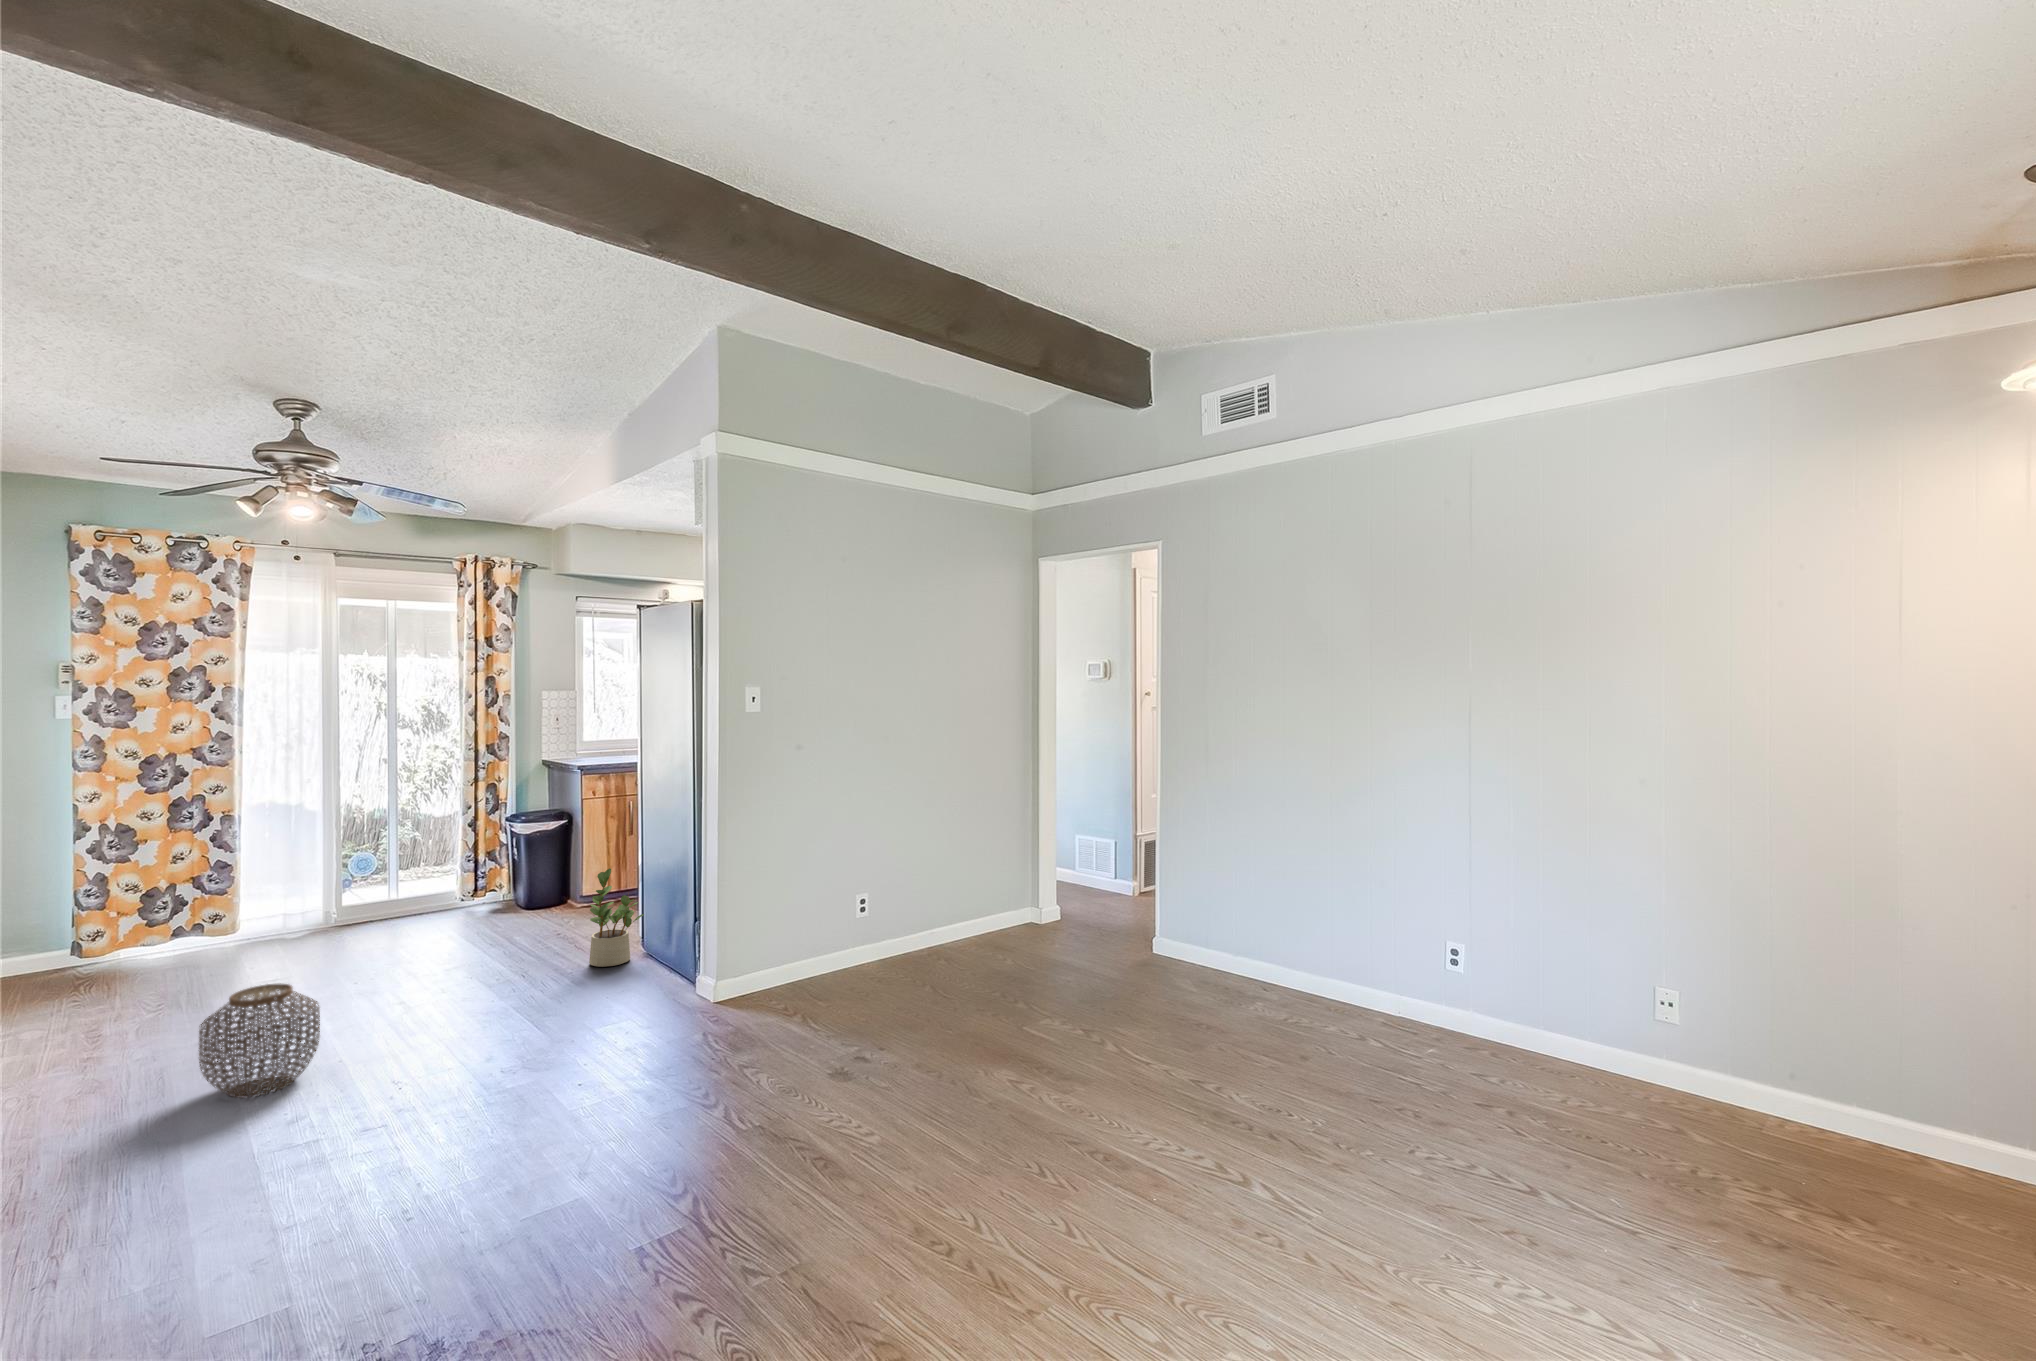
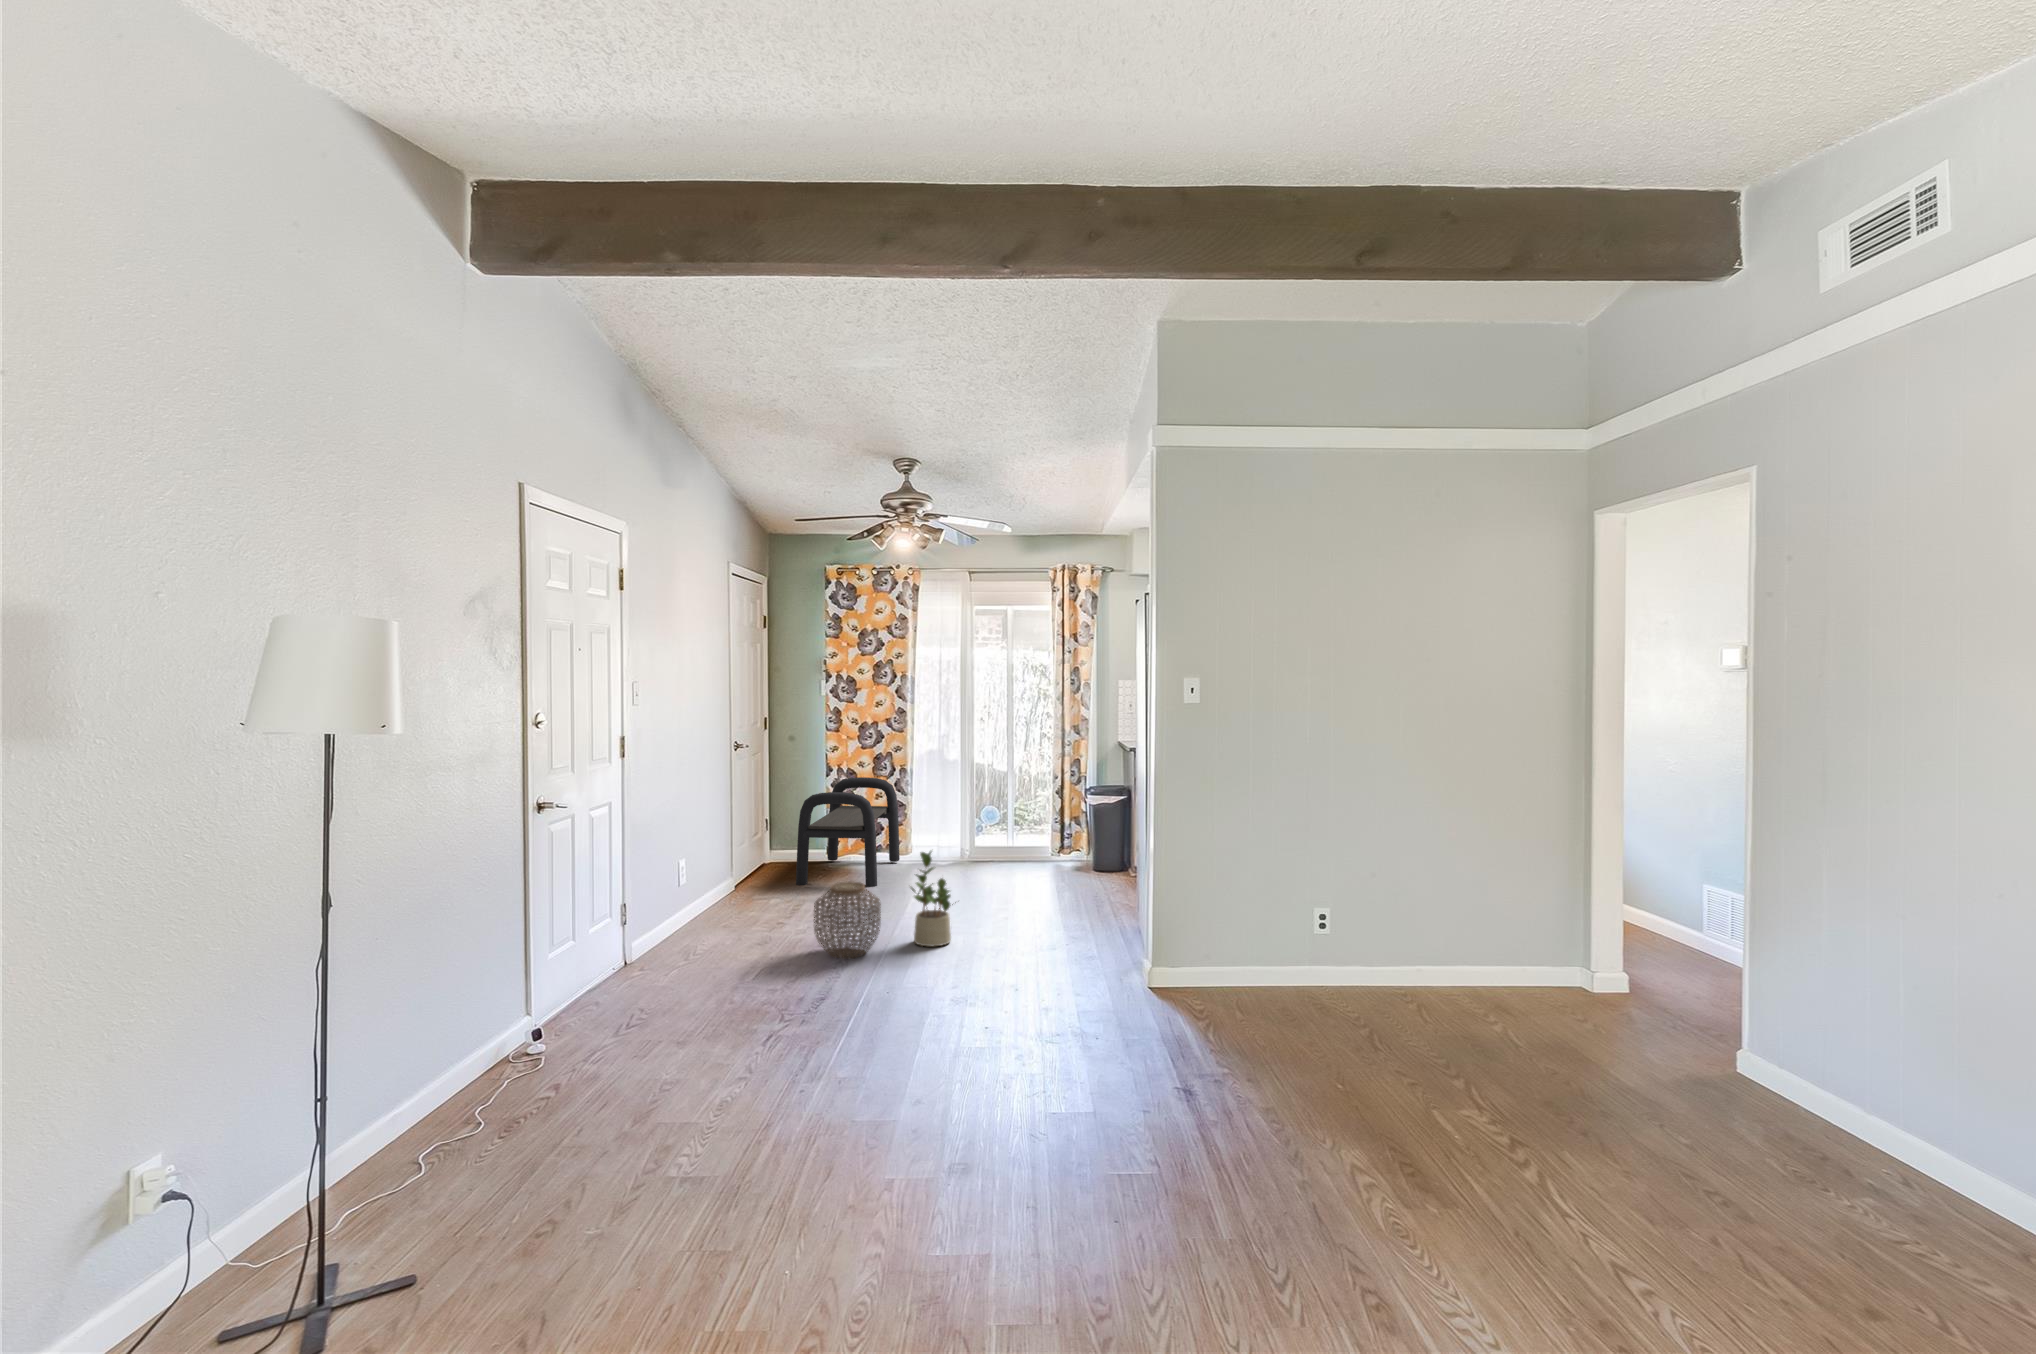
bench: none [43,837,222,1018] -> present [796,777,900,887]
potted plant: present [589,868,644,967] -> present [911,851,956,946]

